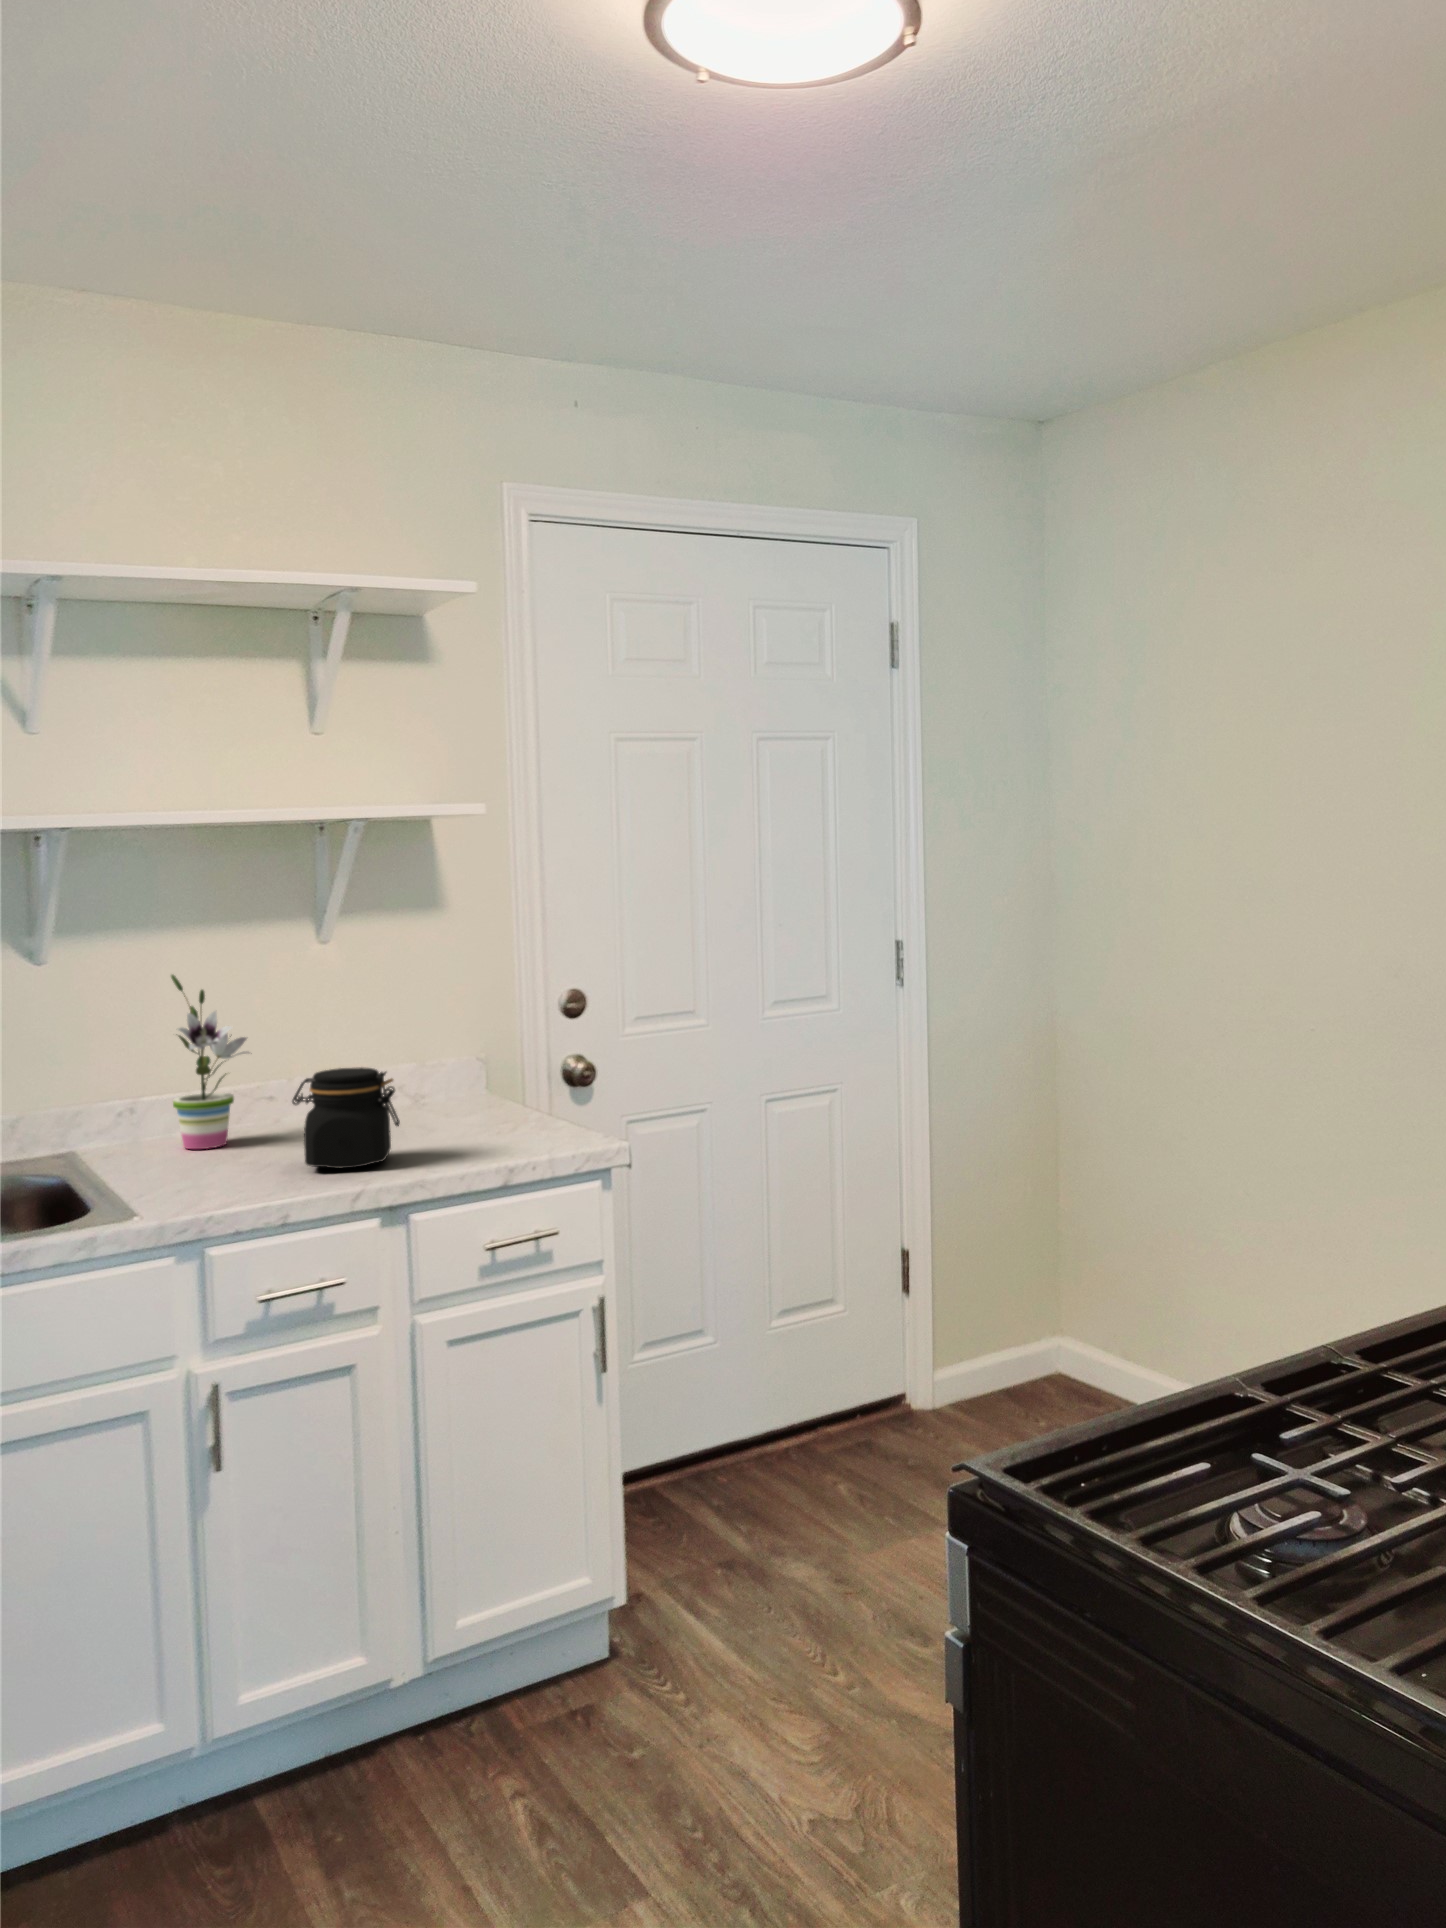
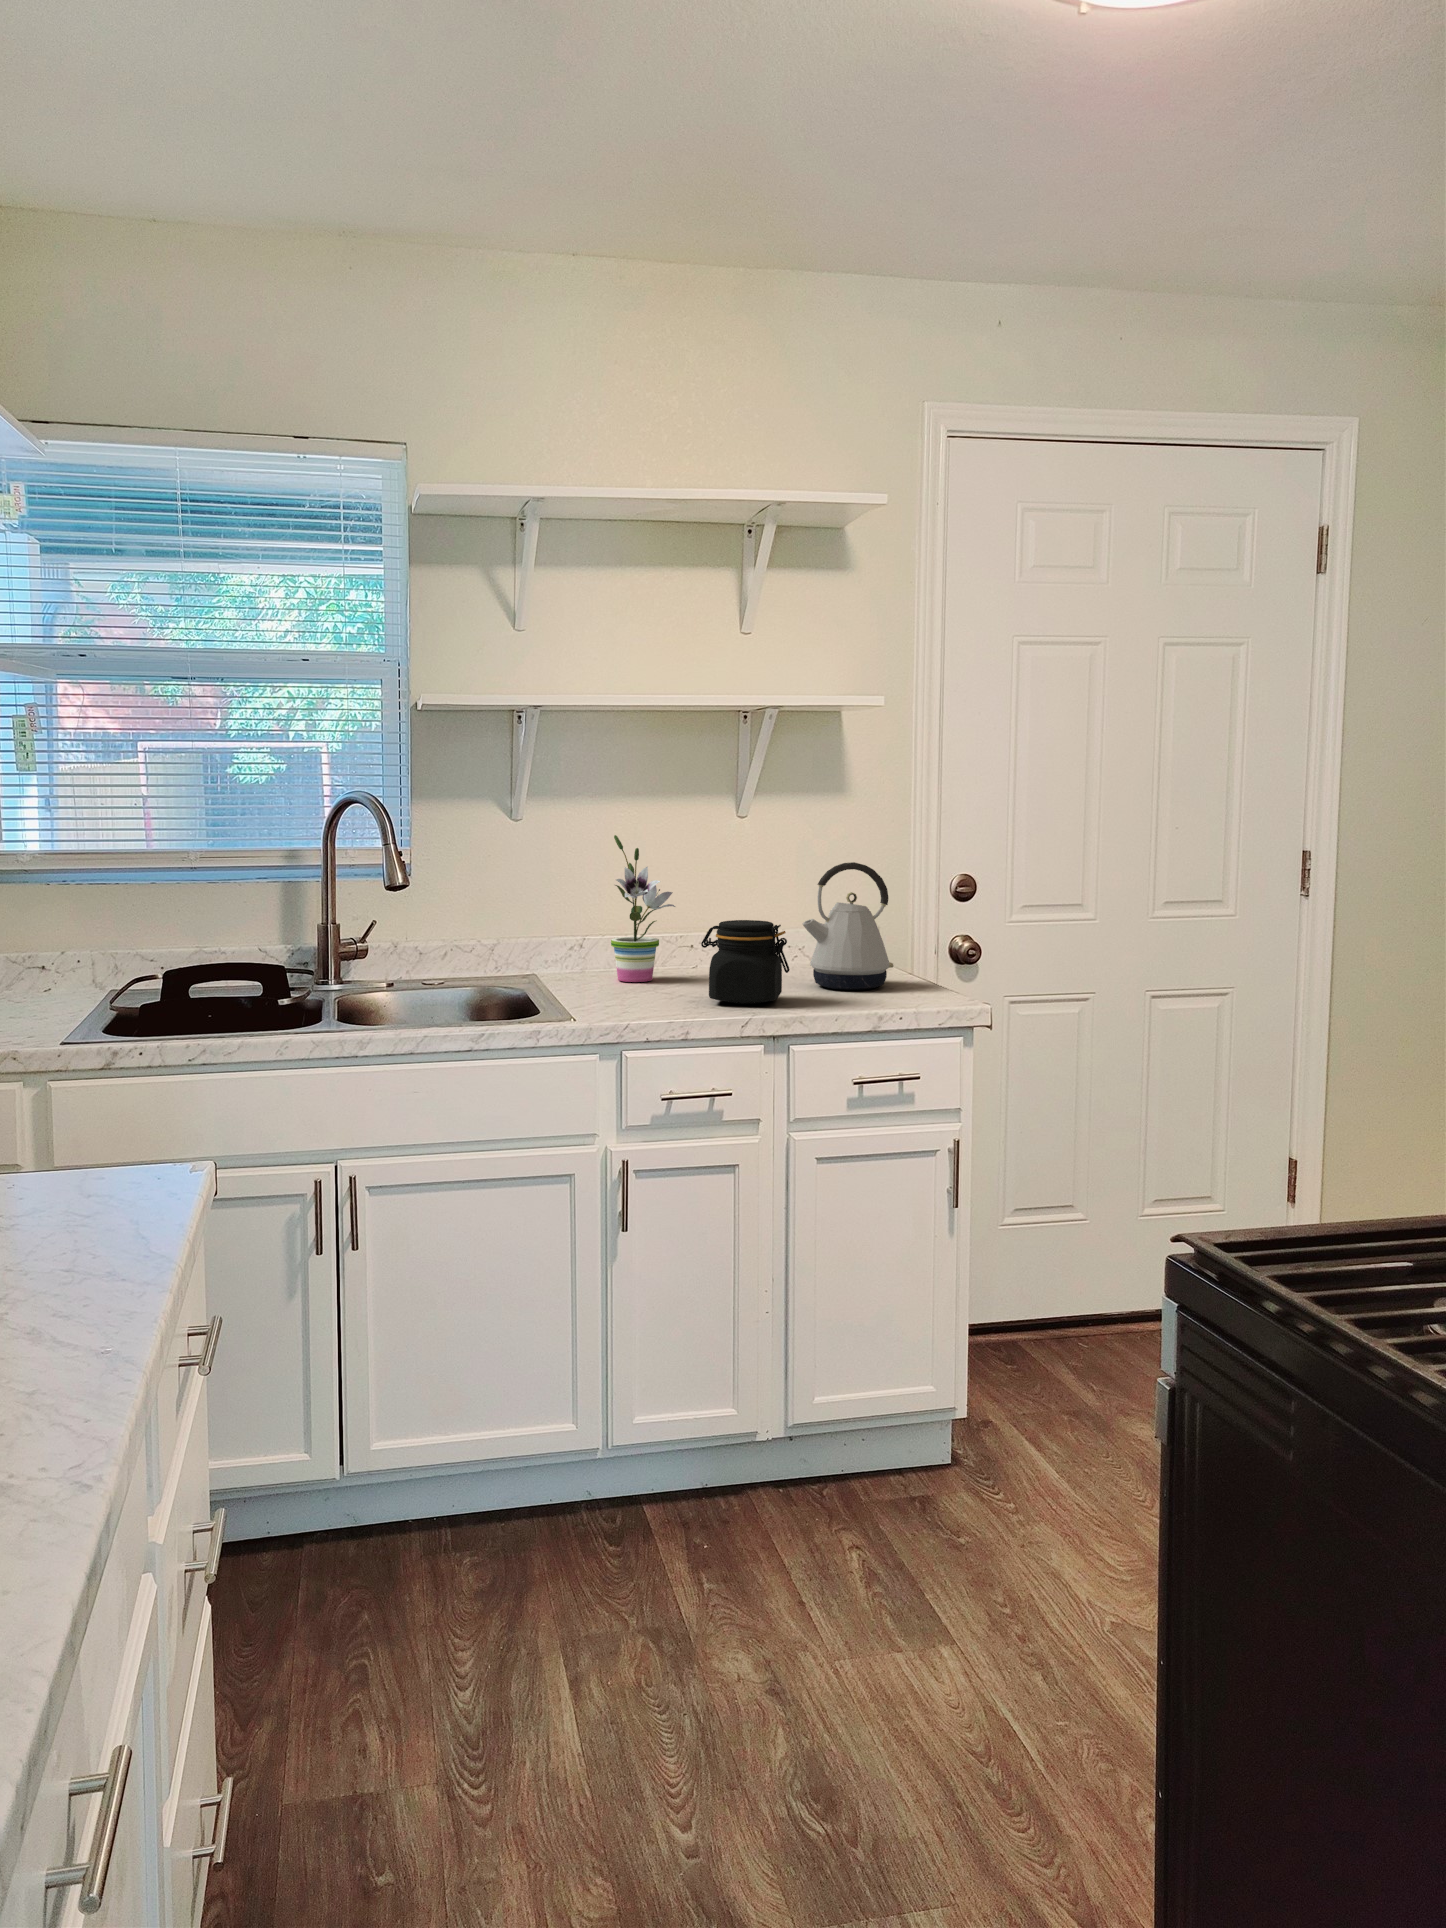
kettle: none [408,991,513,1136] -> present [802,862,893,990]

